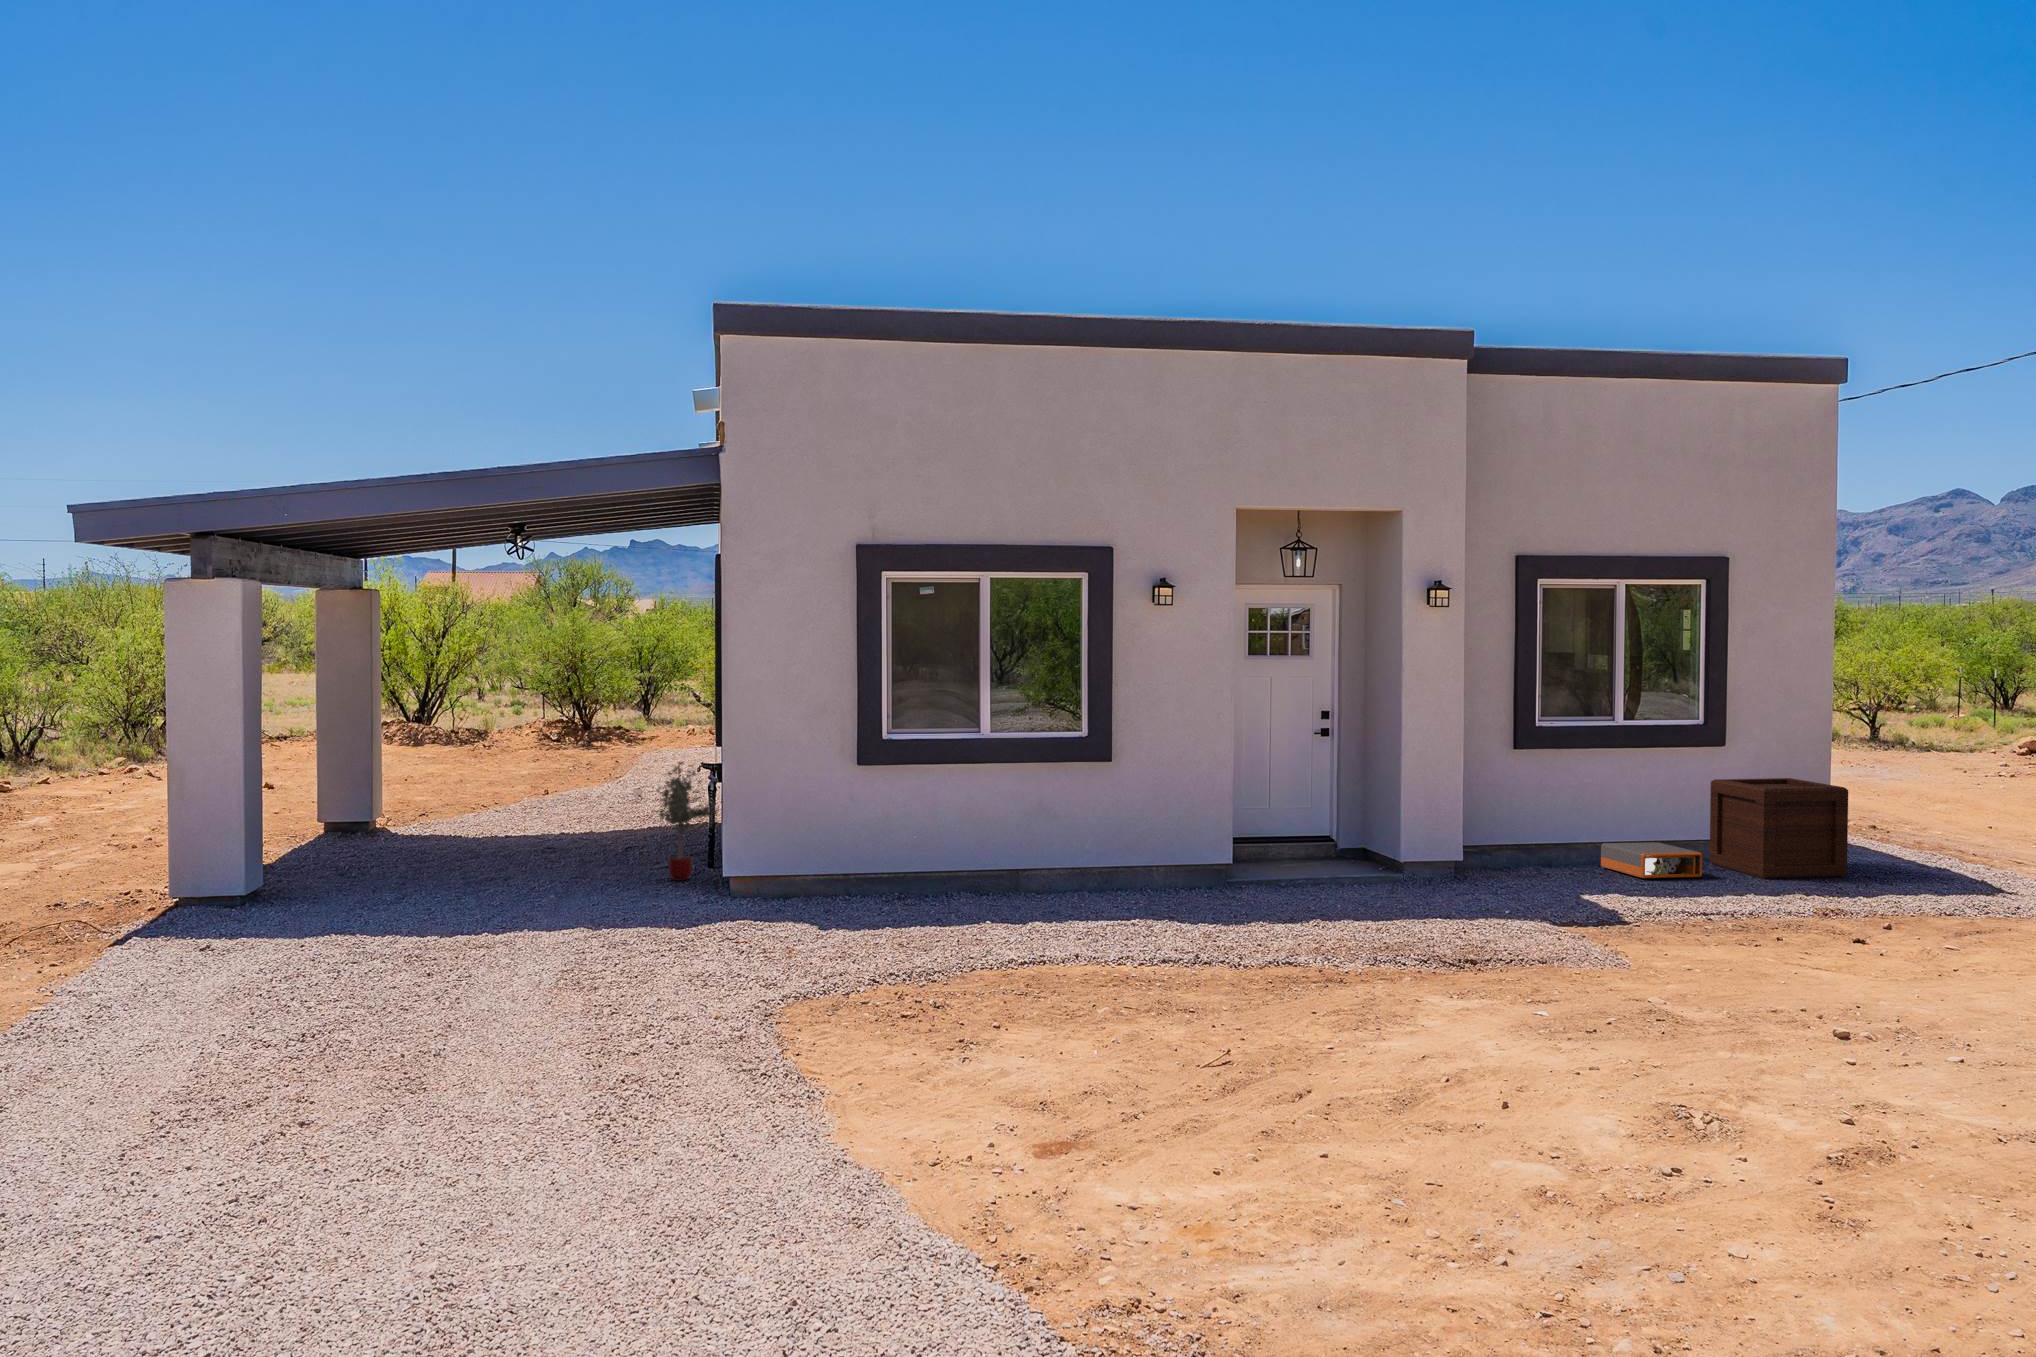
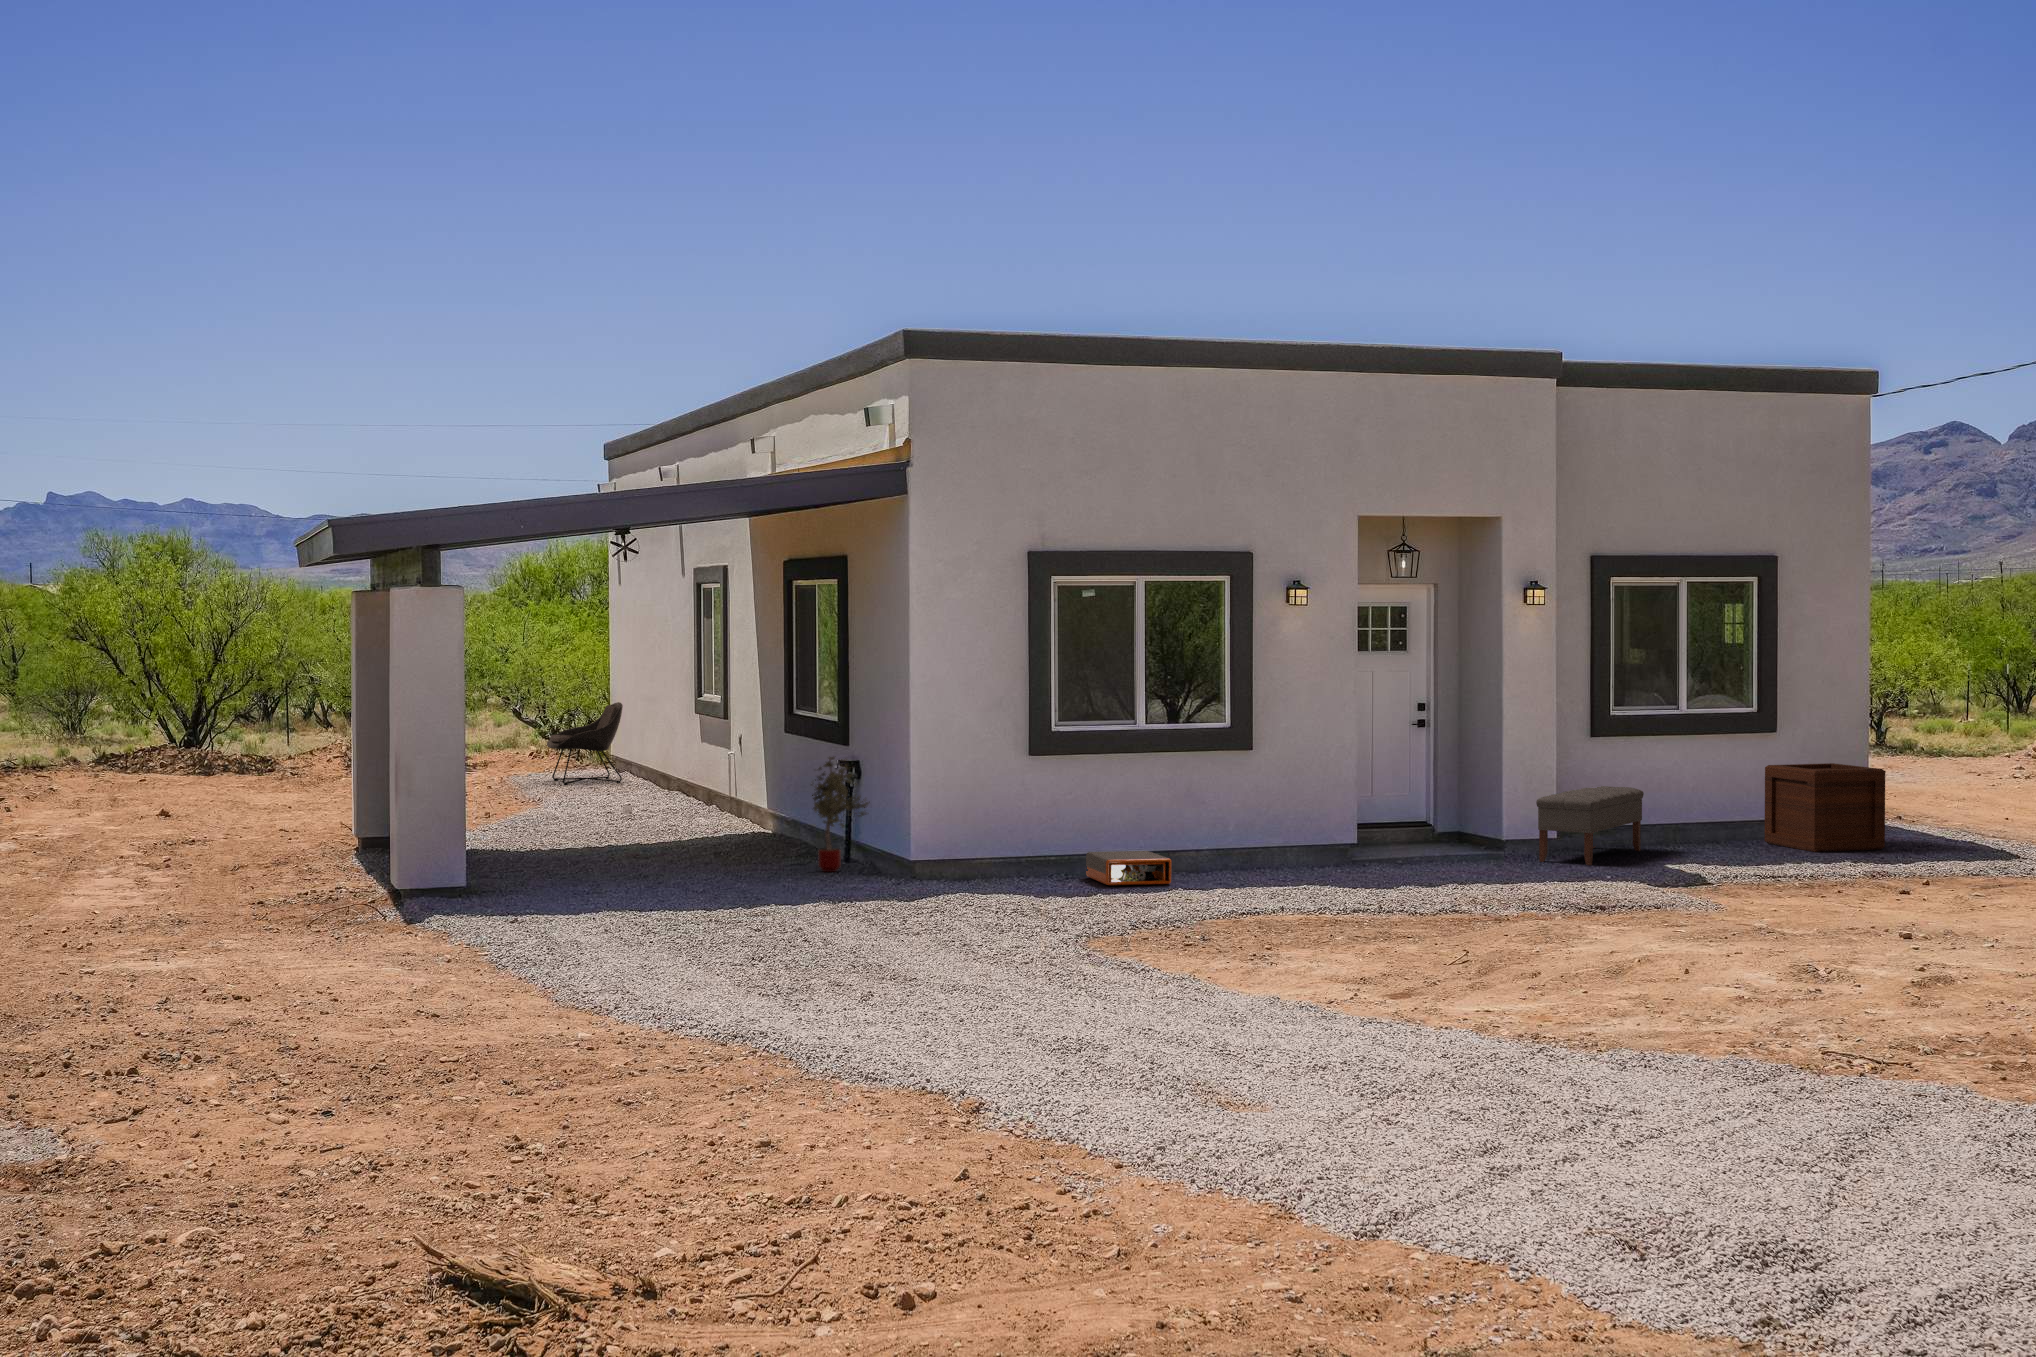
lounge chair: none [615,695,681,767] -> present [547,702,623,785]
bench: none [1438,801,1568,893] -> present [1536,786,1644,865]
storage box: present [1601,842,1703,878] -> present [1086,851,1172,885]

